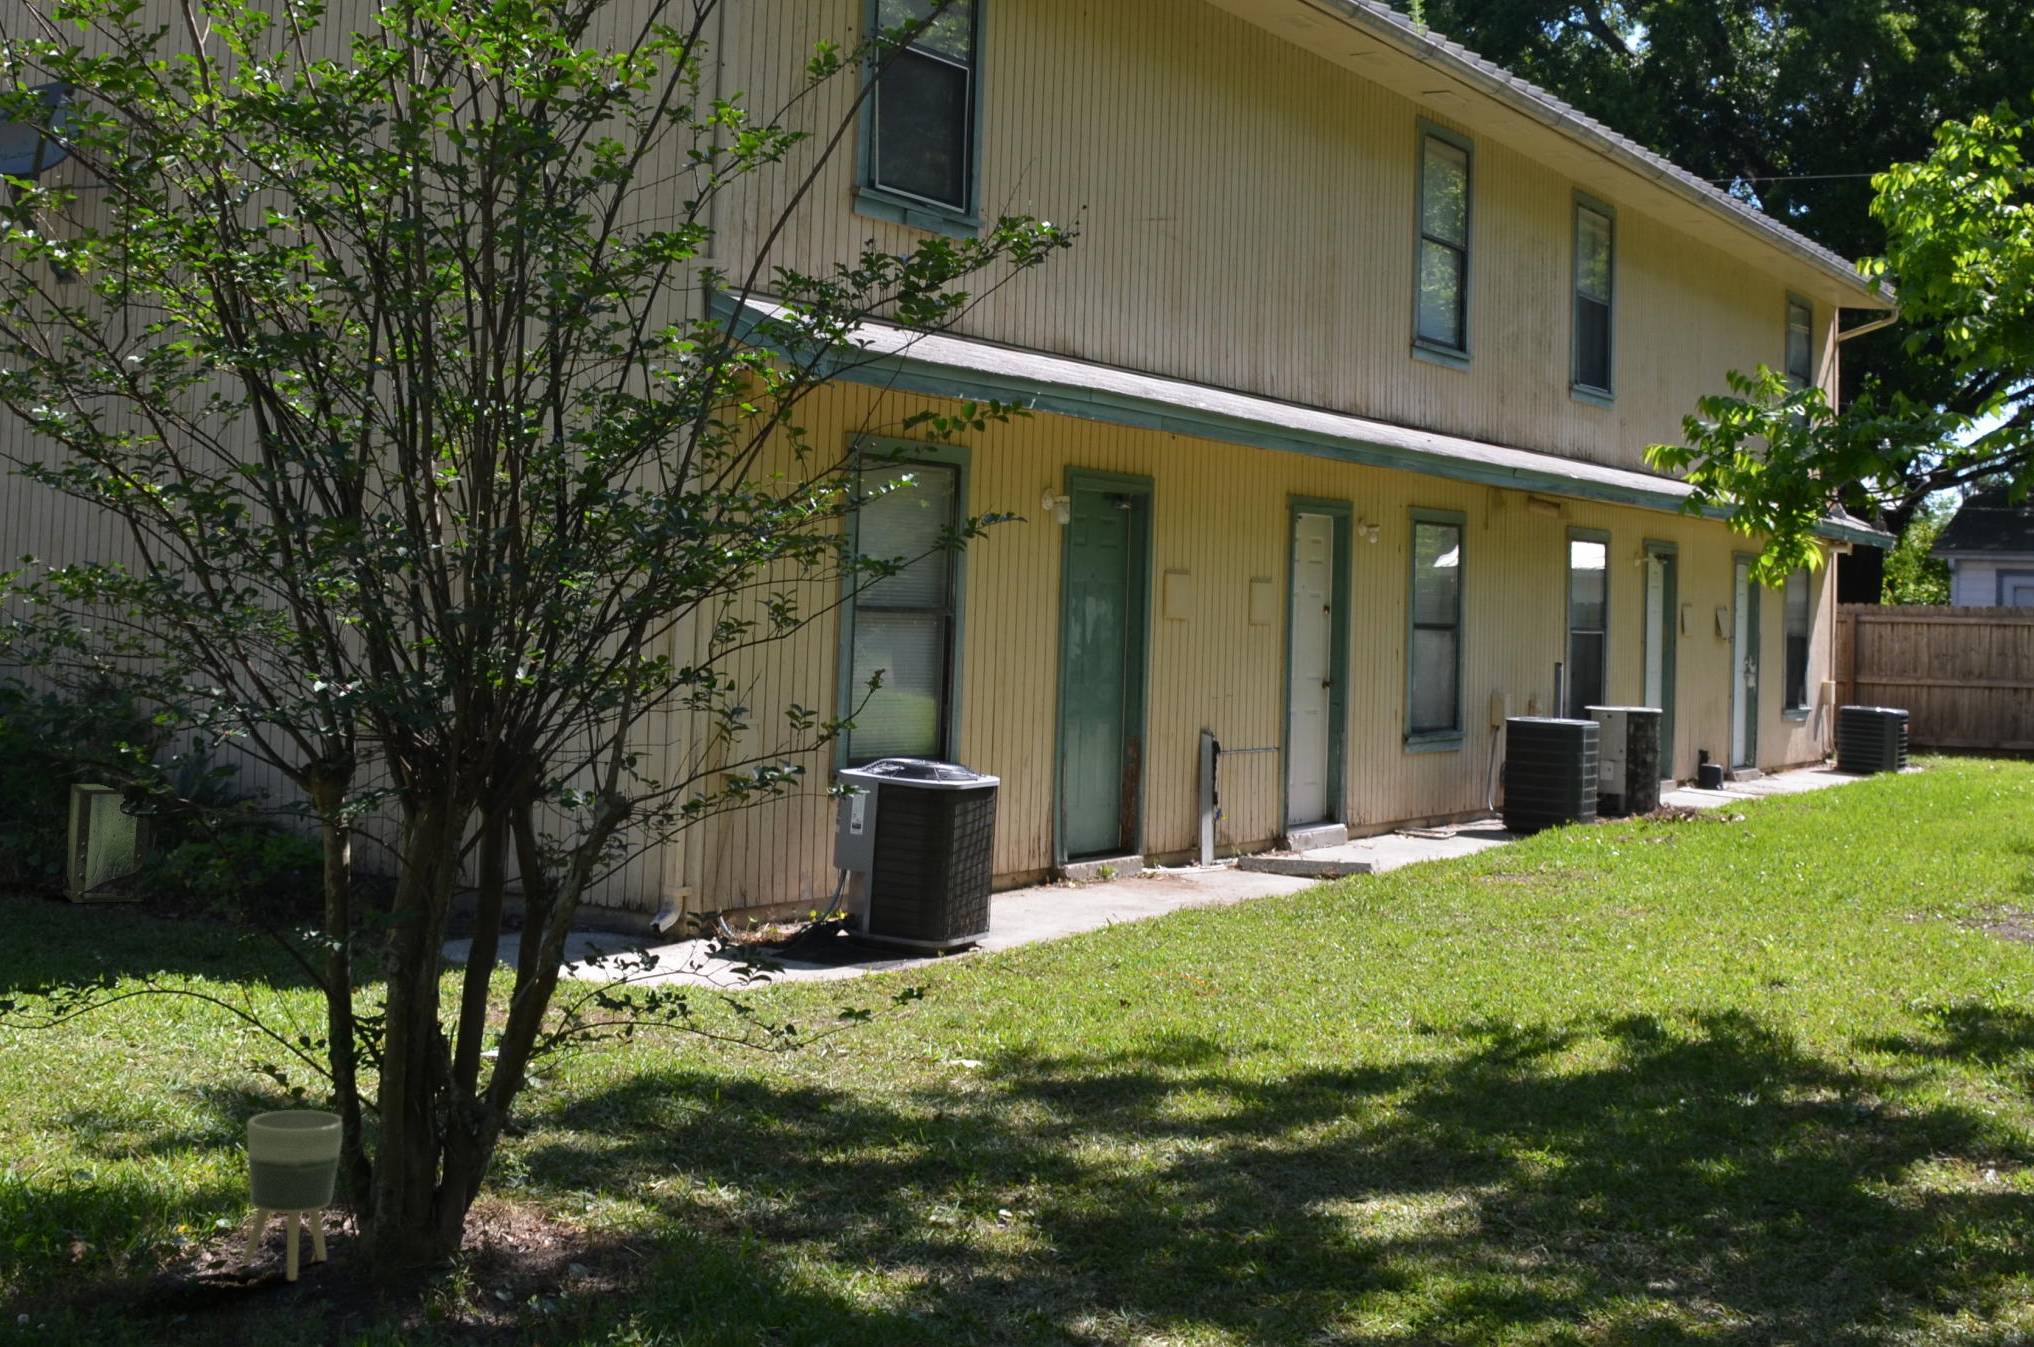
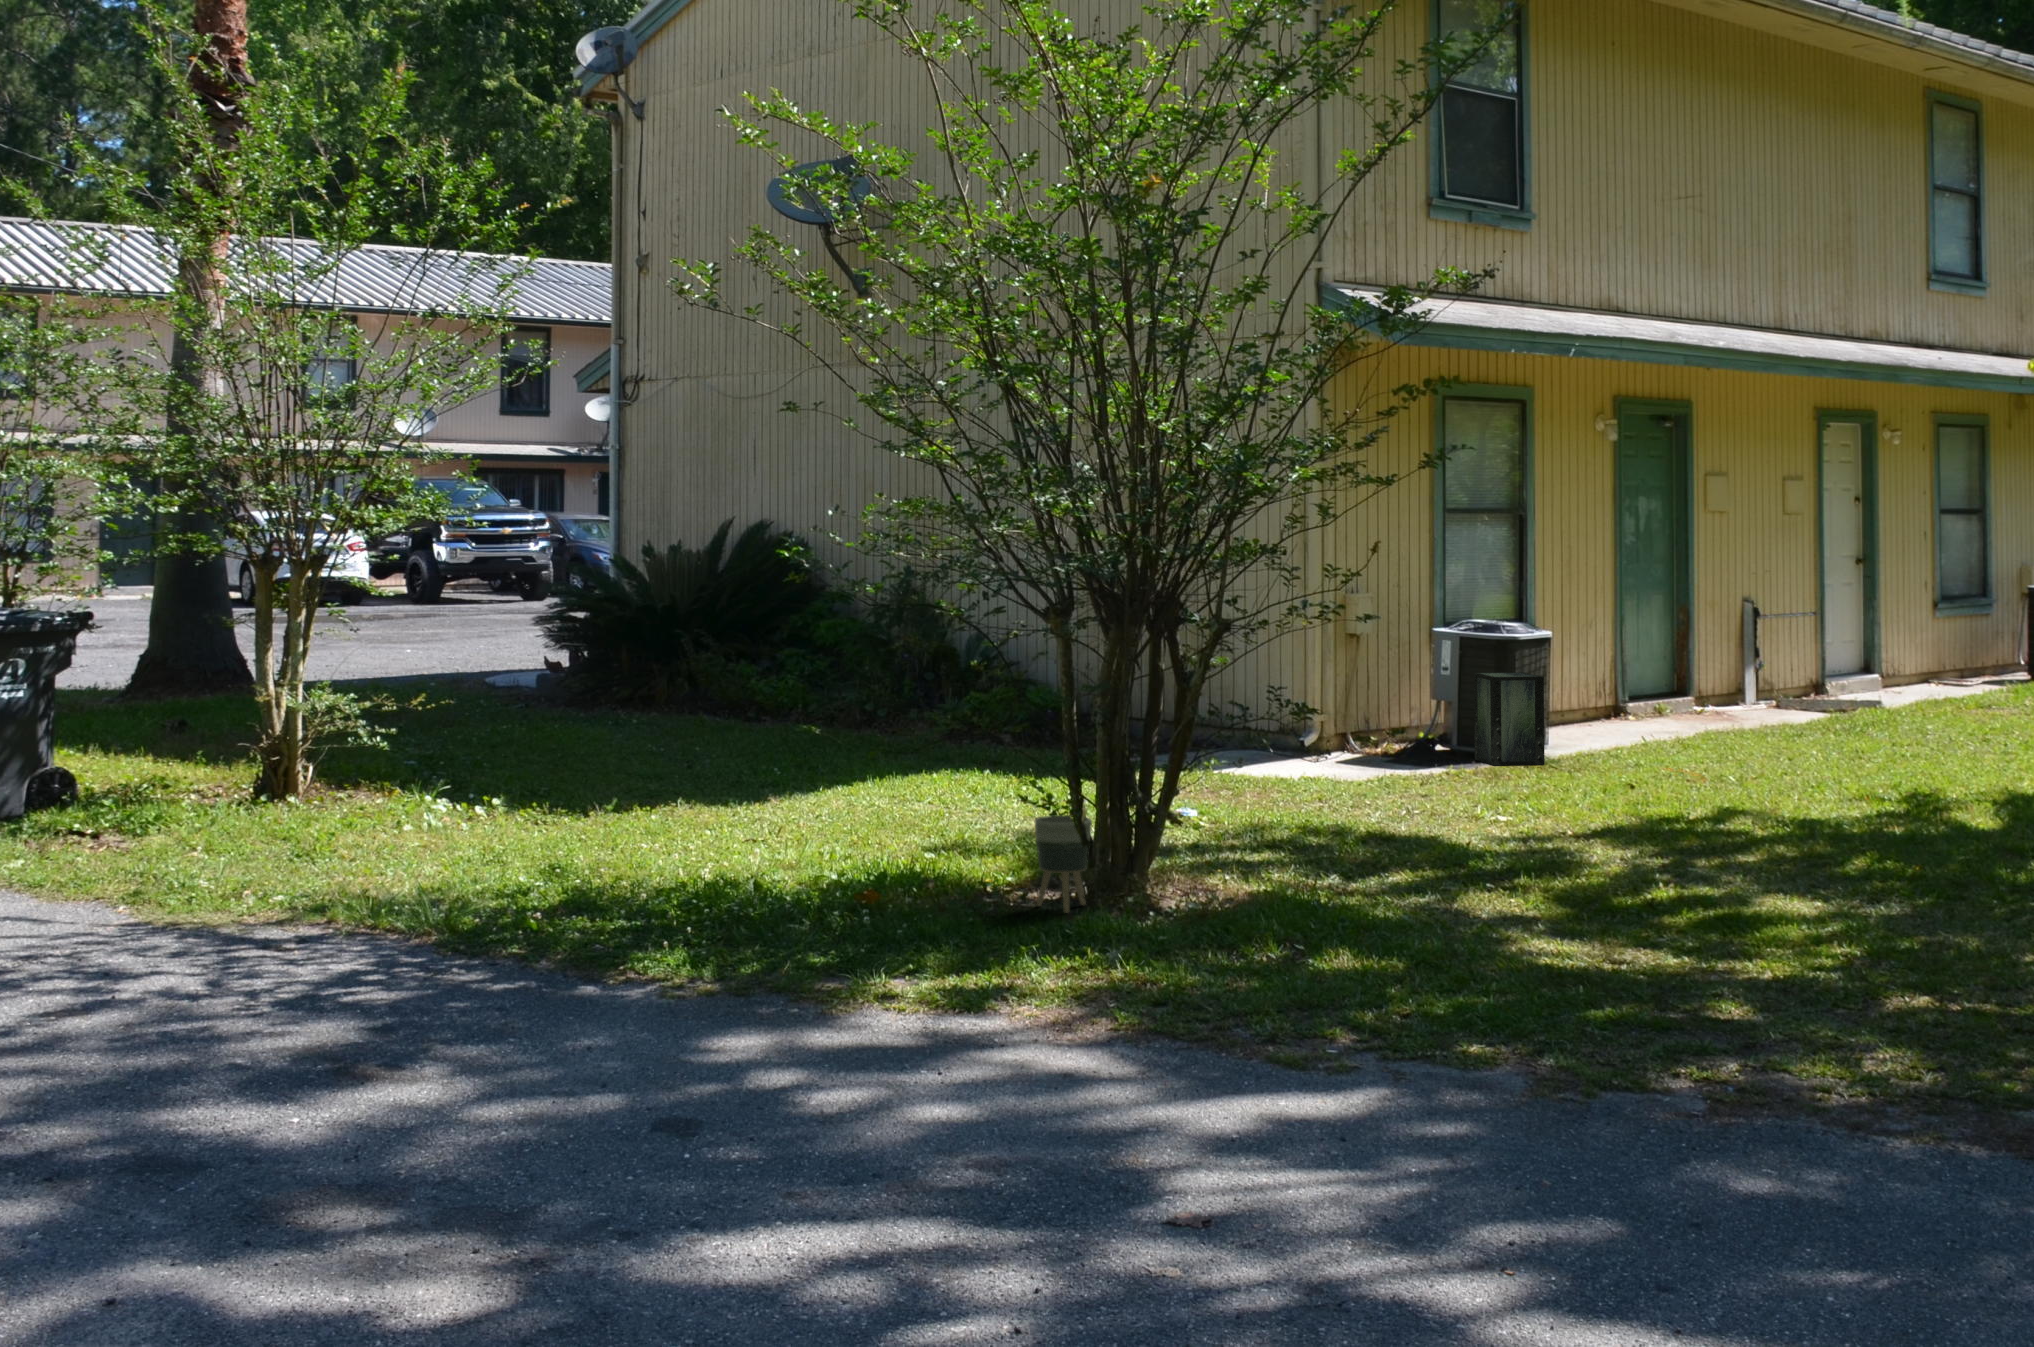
storage box: present [63,784,149,903] -> present [1474,672,1545,766]

